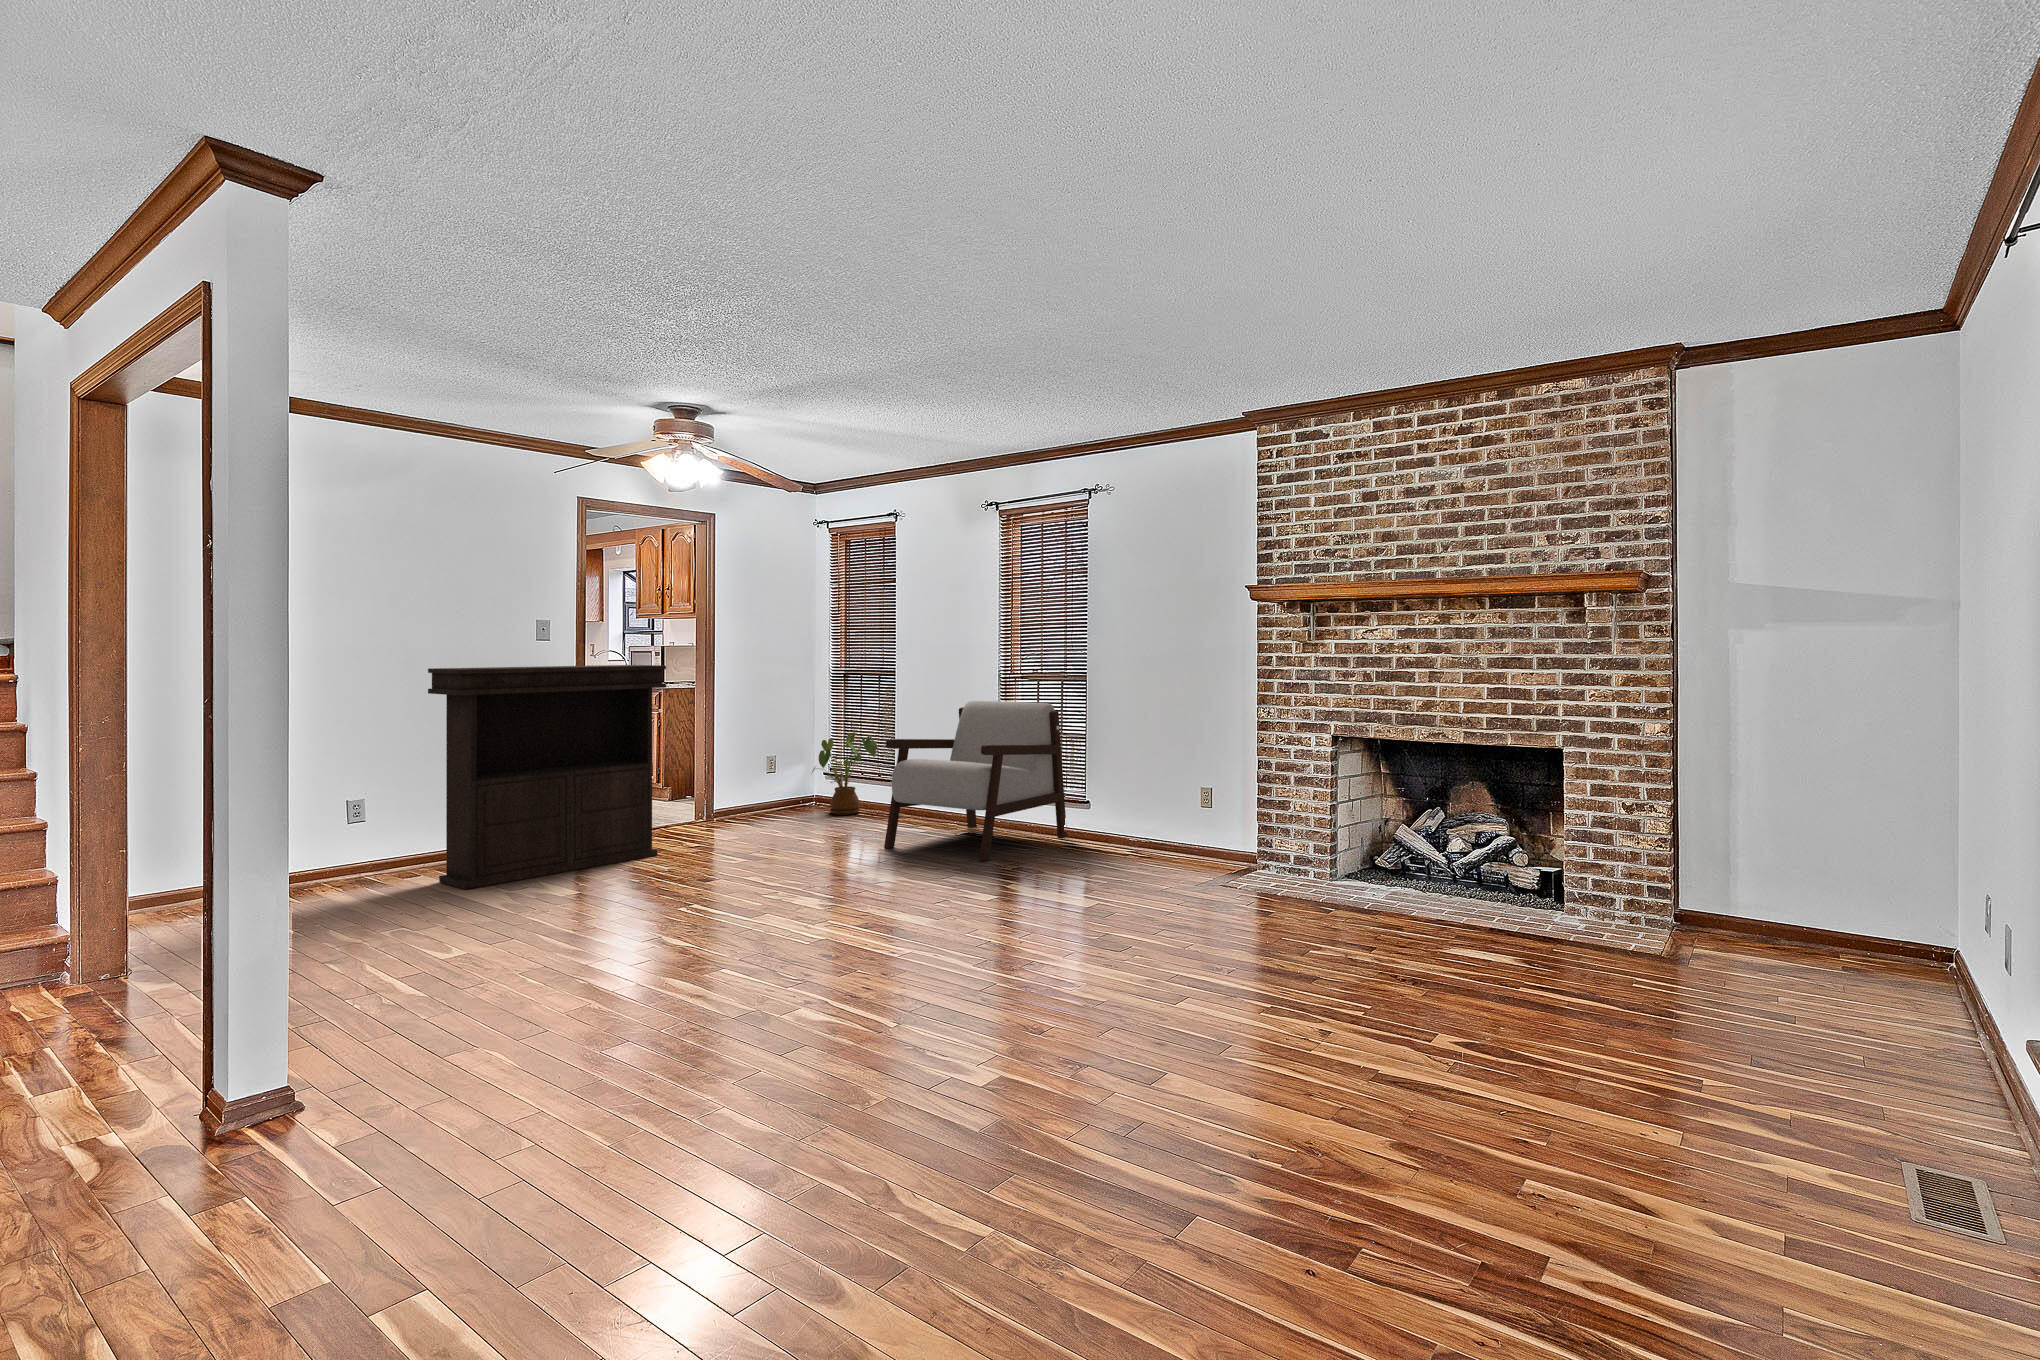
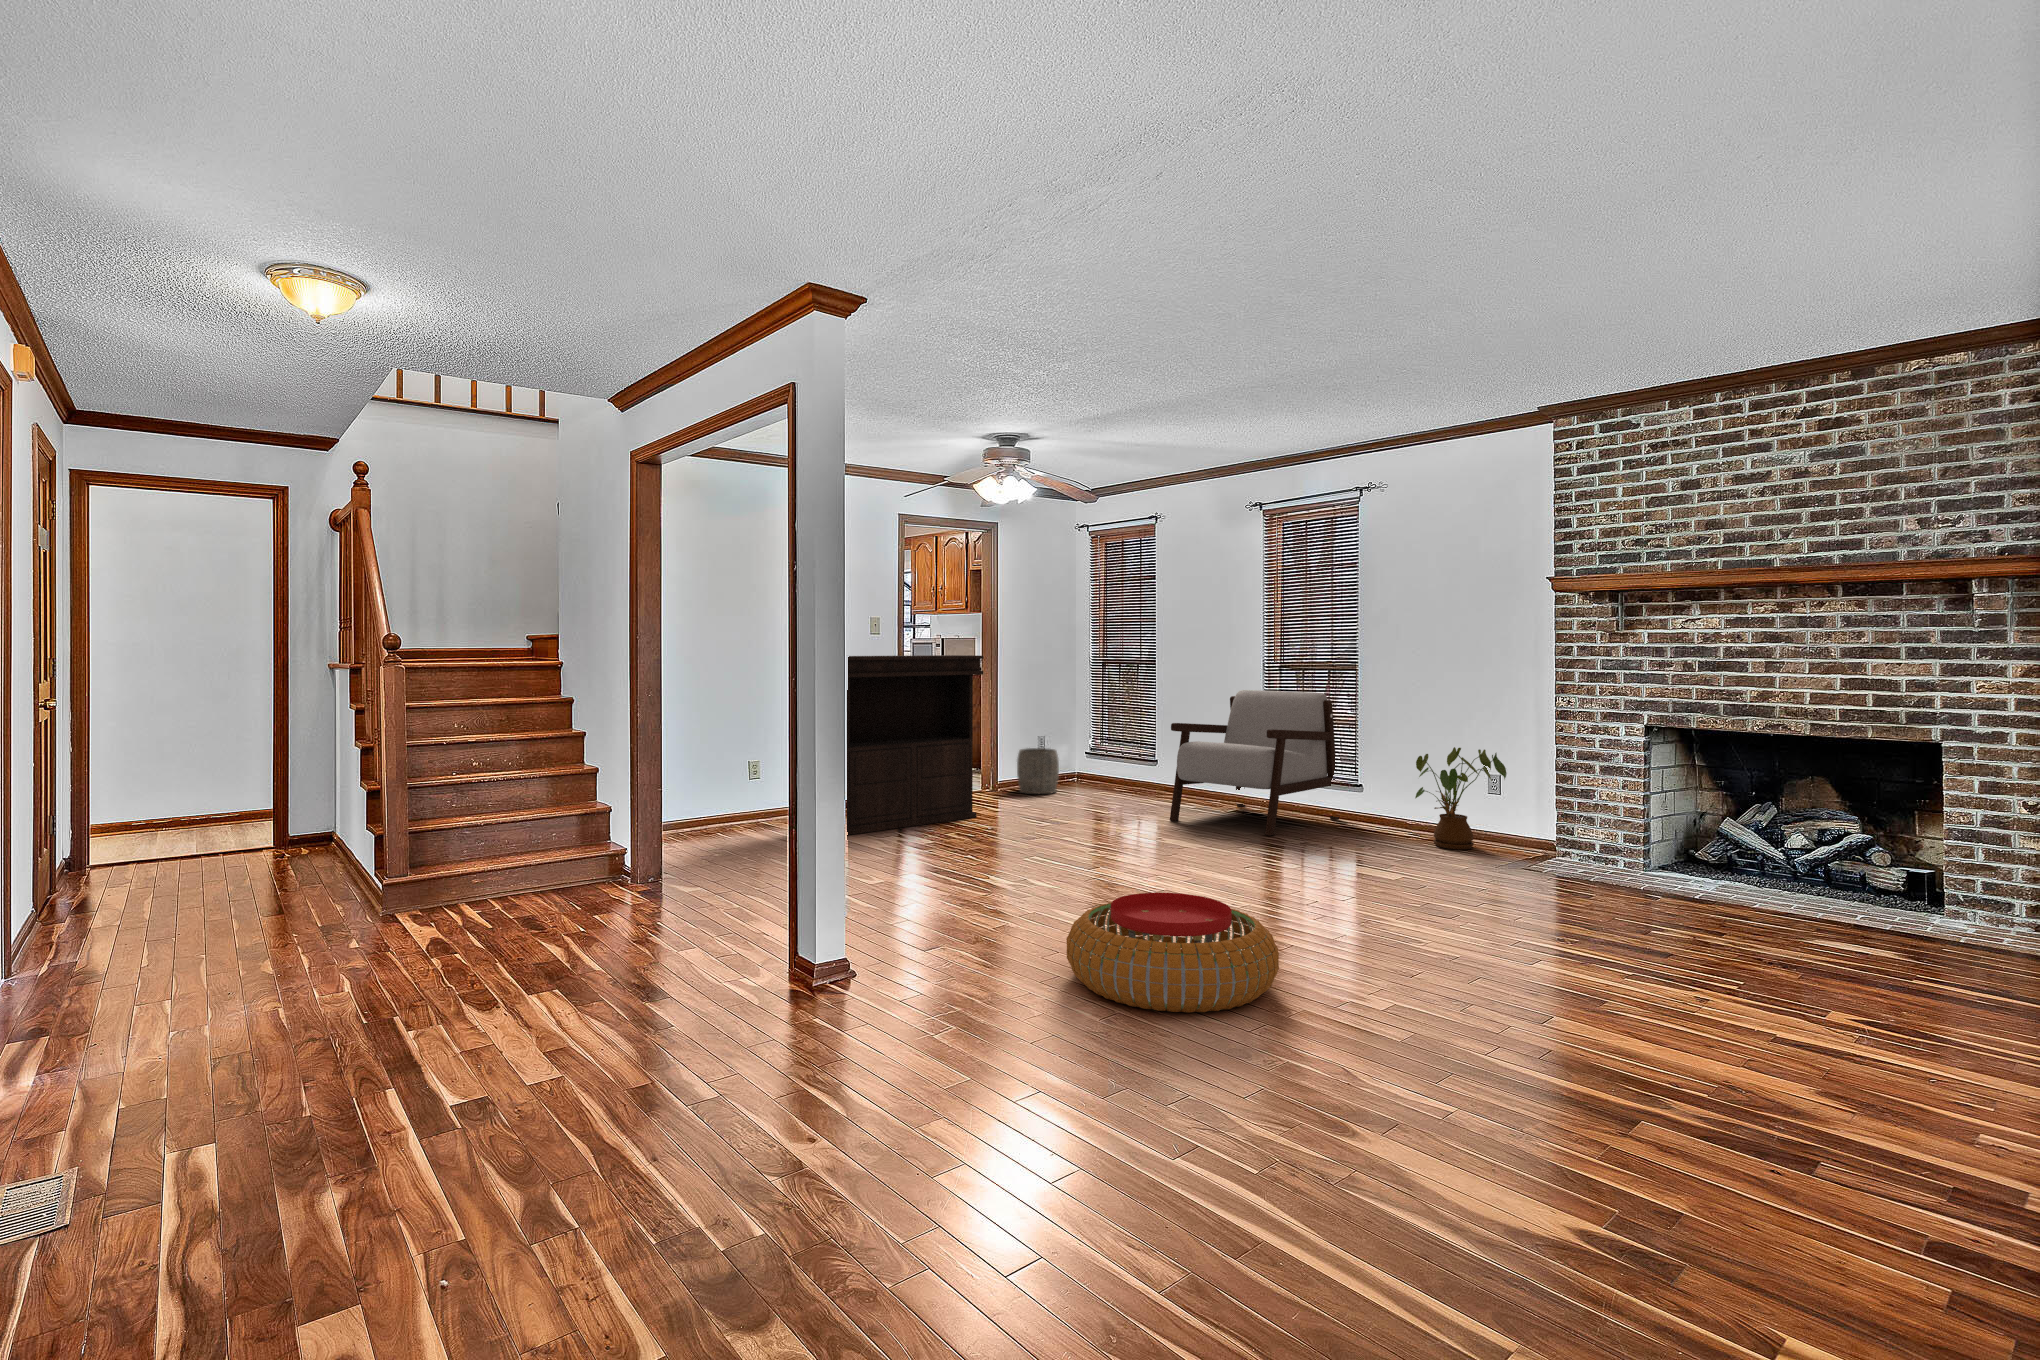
house plant: present [812,732,878,815] -> present [1415,747,1507,850]
woven basket: none [728,769,777,822] -> present [1017,748,1059,794]
pouf: none [634,953,891,1105] -> present [1066,892,1279,1013]

